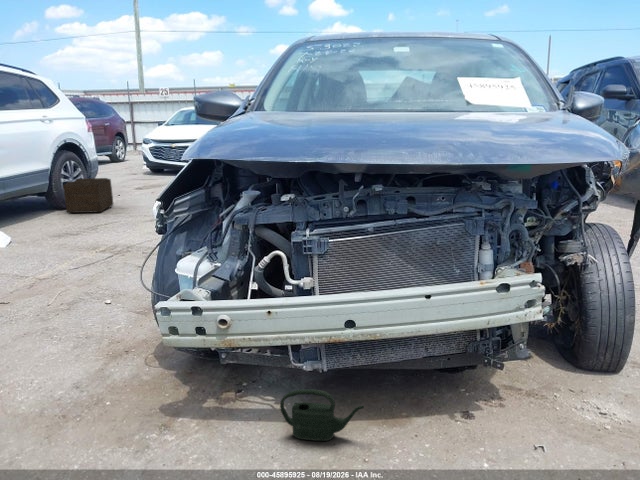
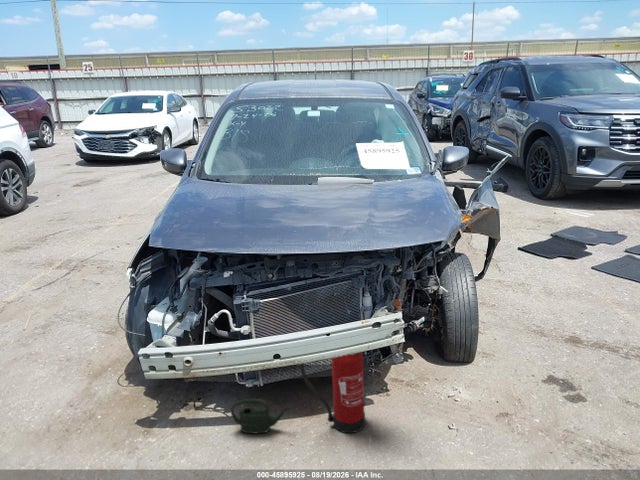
wooden crate: present [63,178,113,213] -> none [5,184,55,220]
fire extinguisher: none [383,286,499,451] -> present [300,353,365,433]

